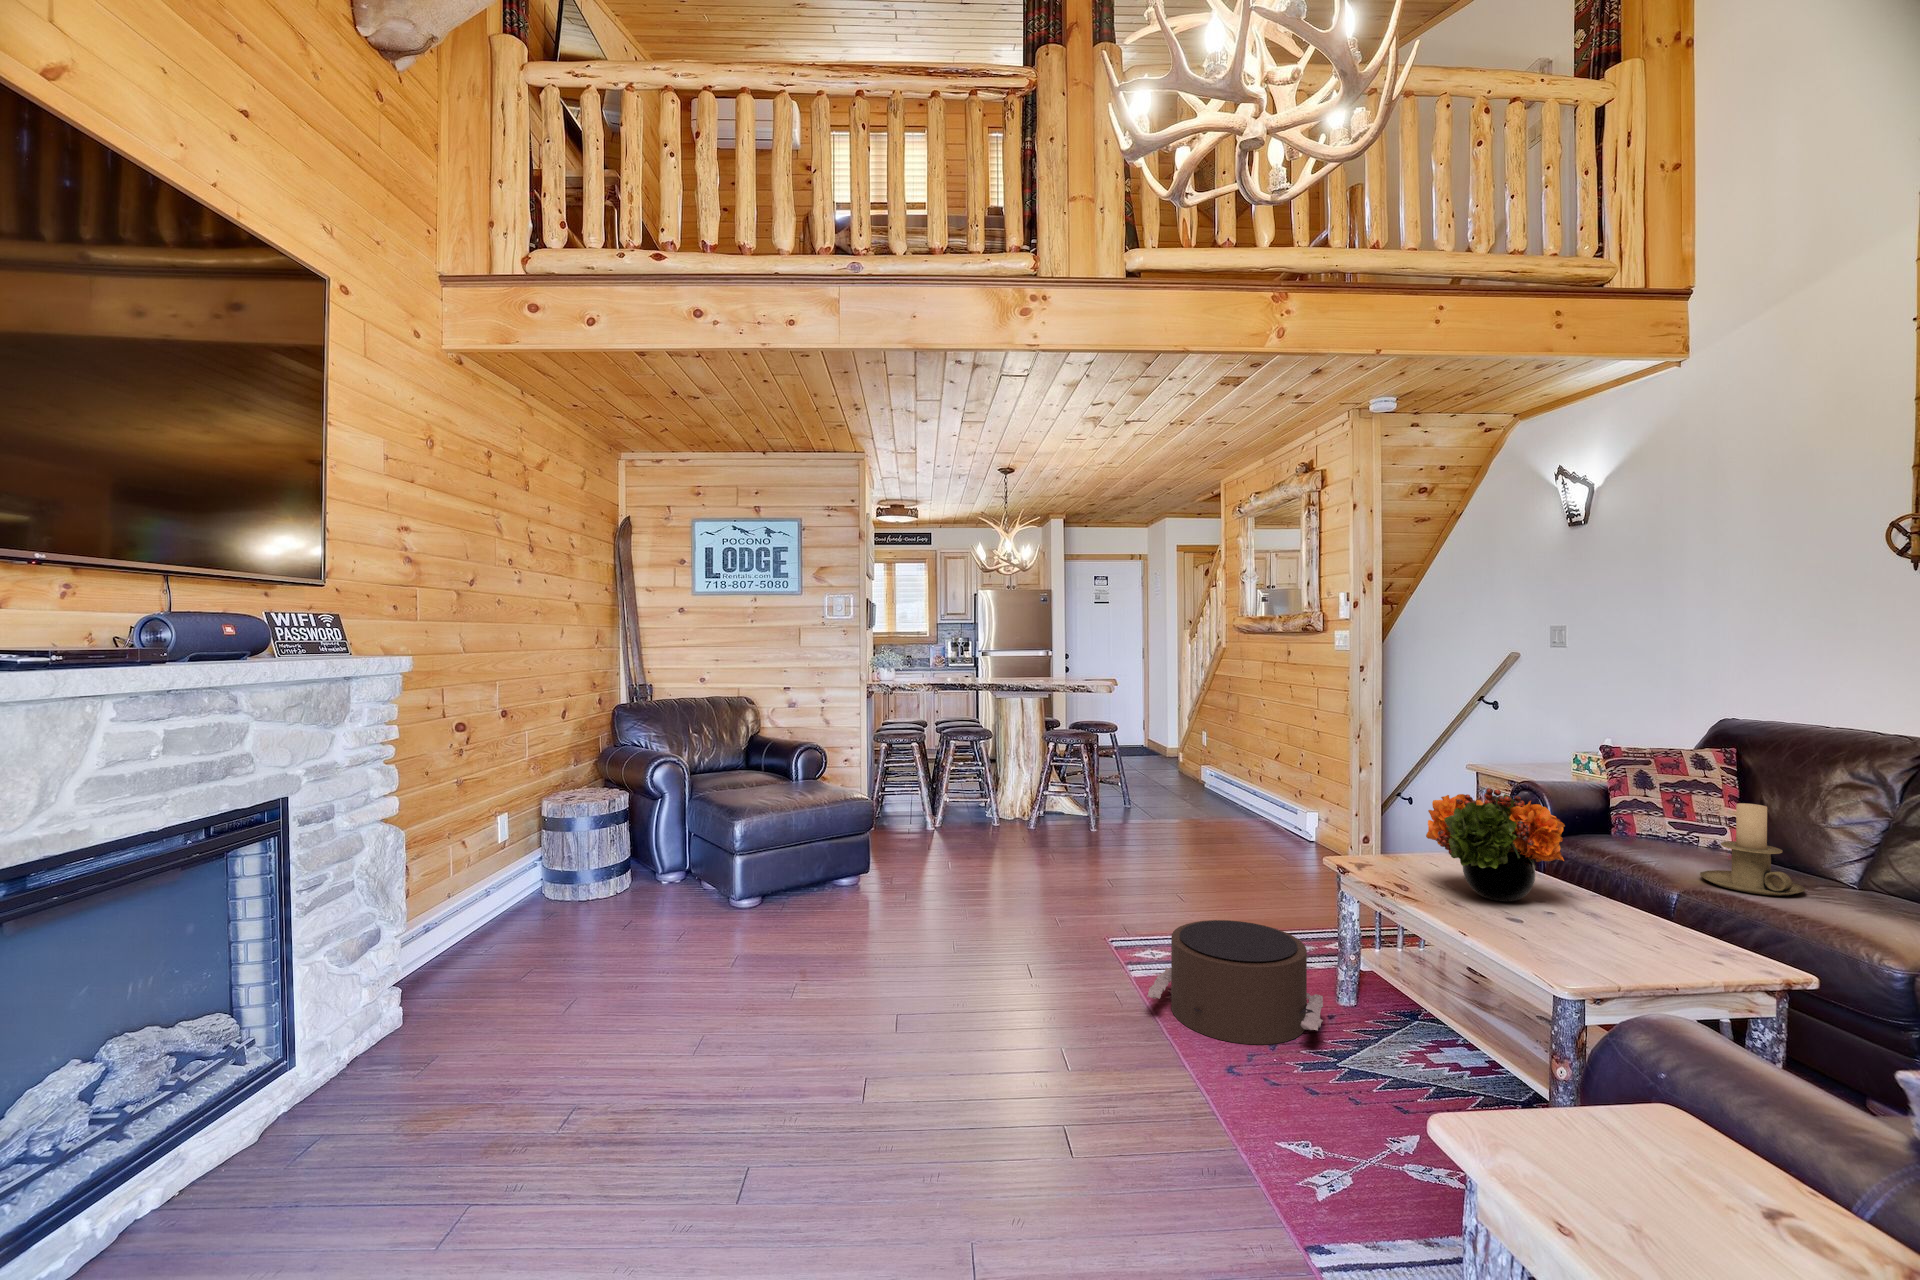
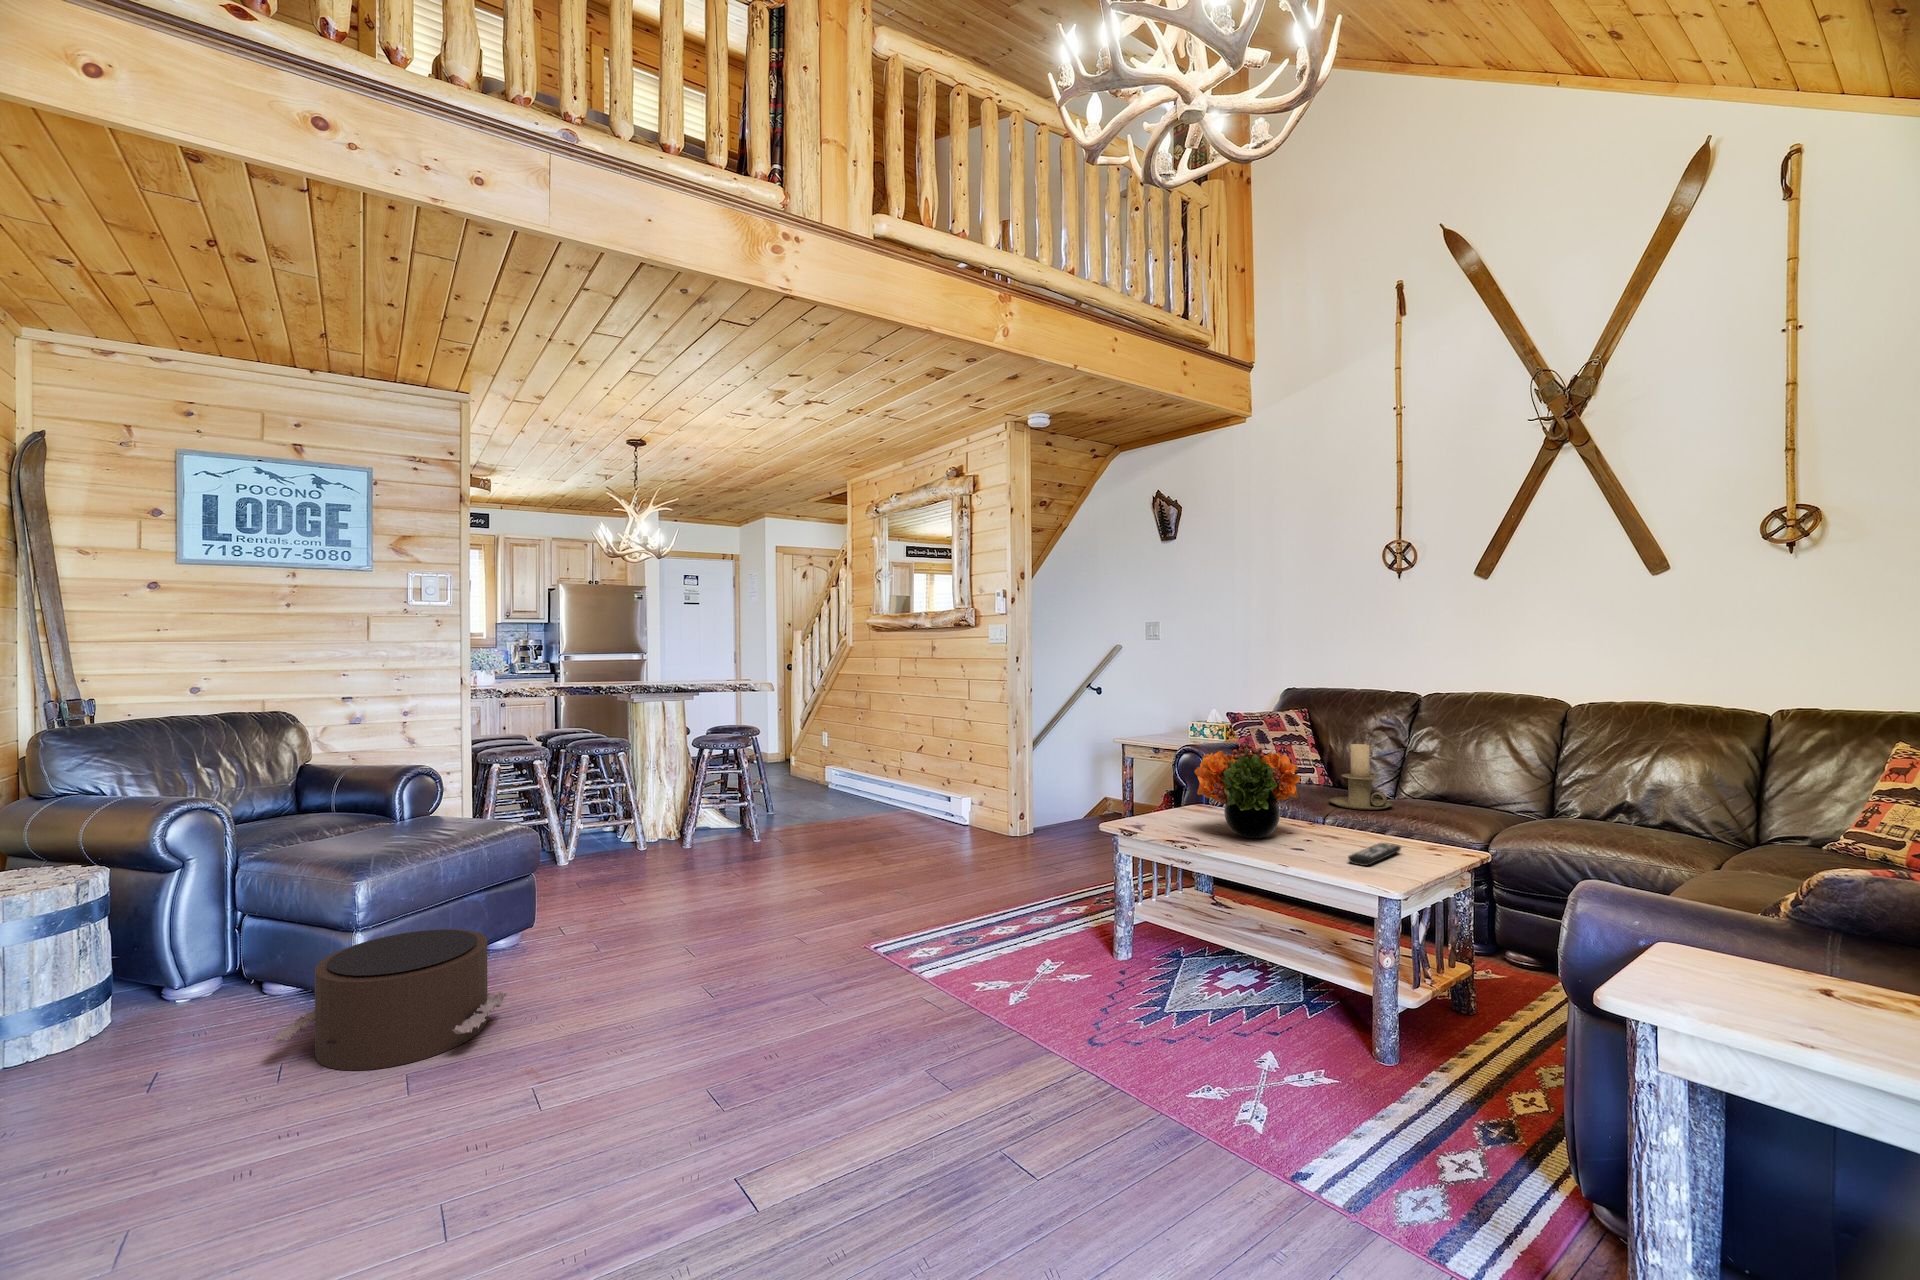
pouf: present [1147,920,1323,1045] -> present [271,929,507,1070]
remote control: none [1571,933,1681,955] -> present [1348,843,1401,866]

